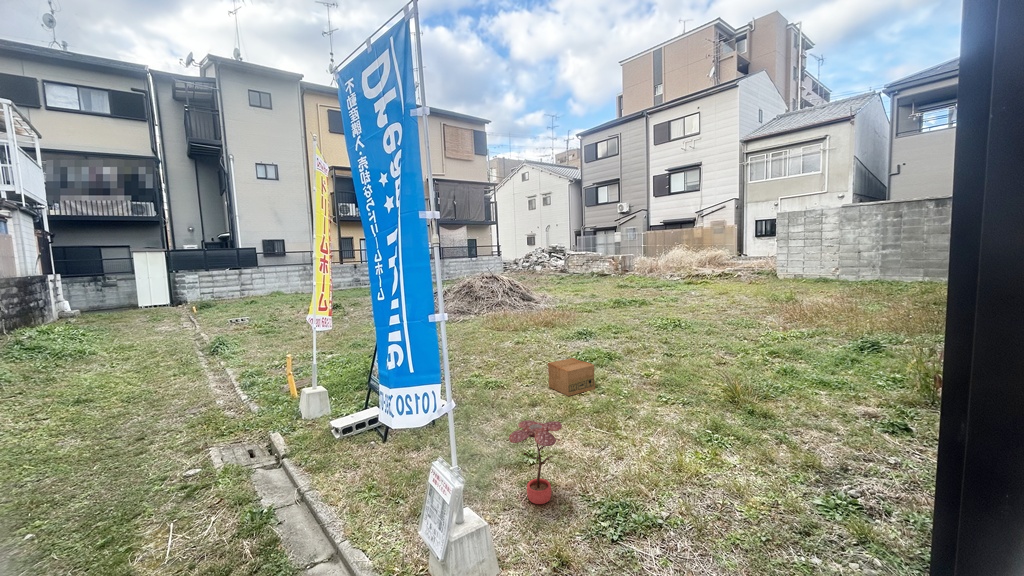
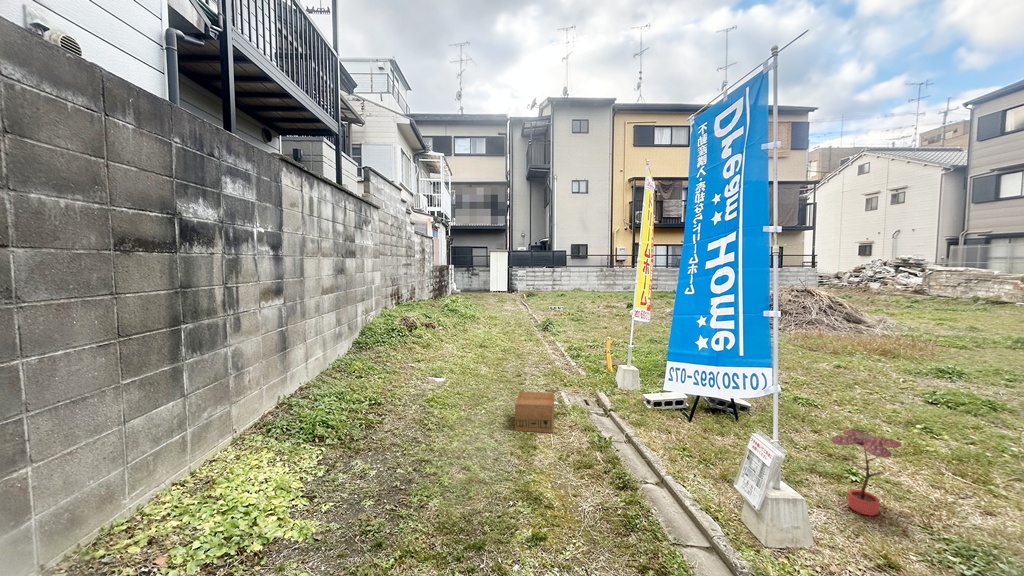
cardboard box: present [548,358,595,396] -> present [515,391,554,433]

